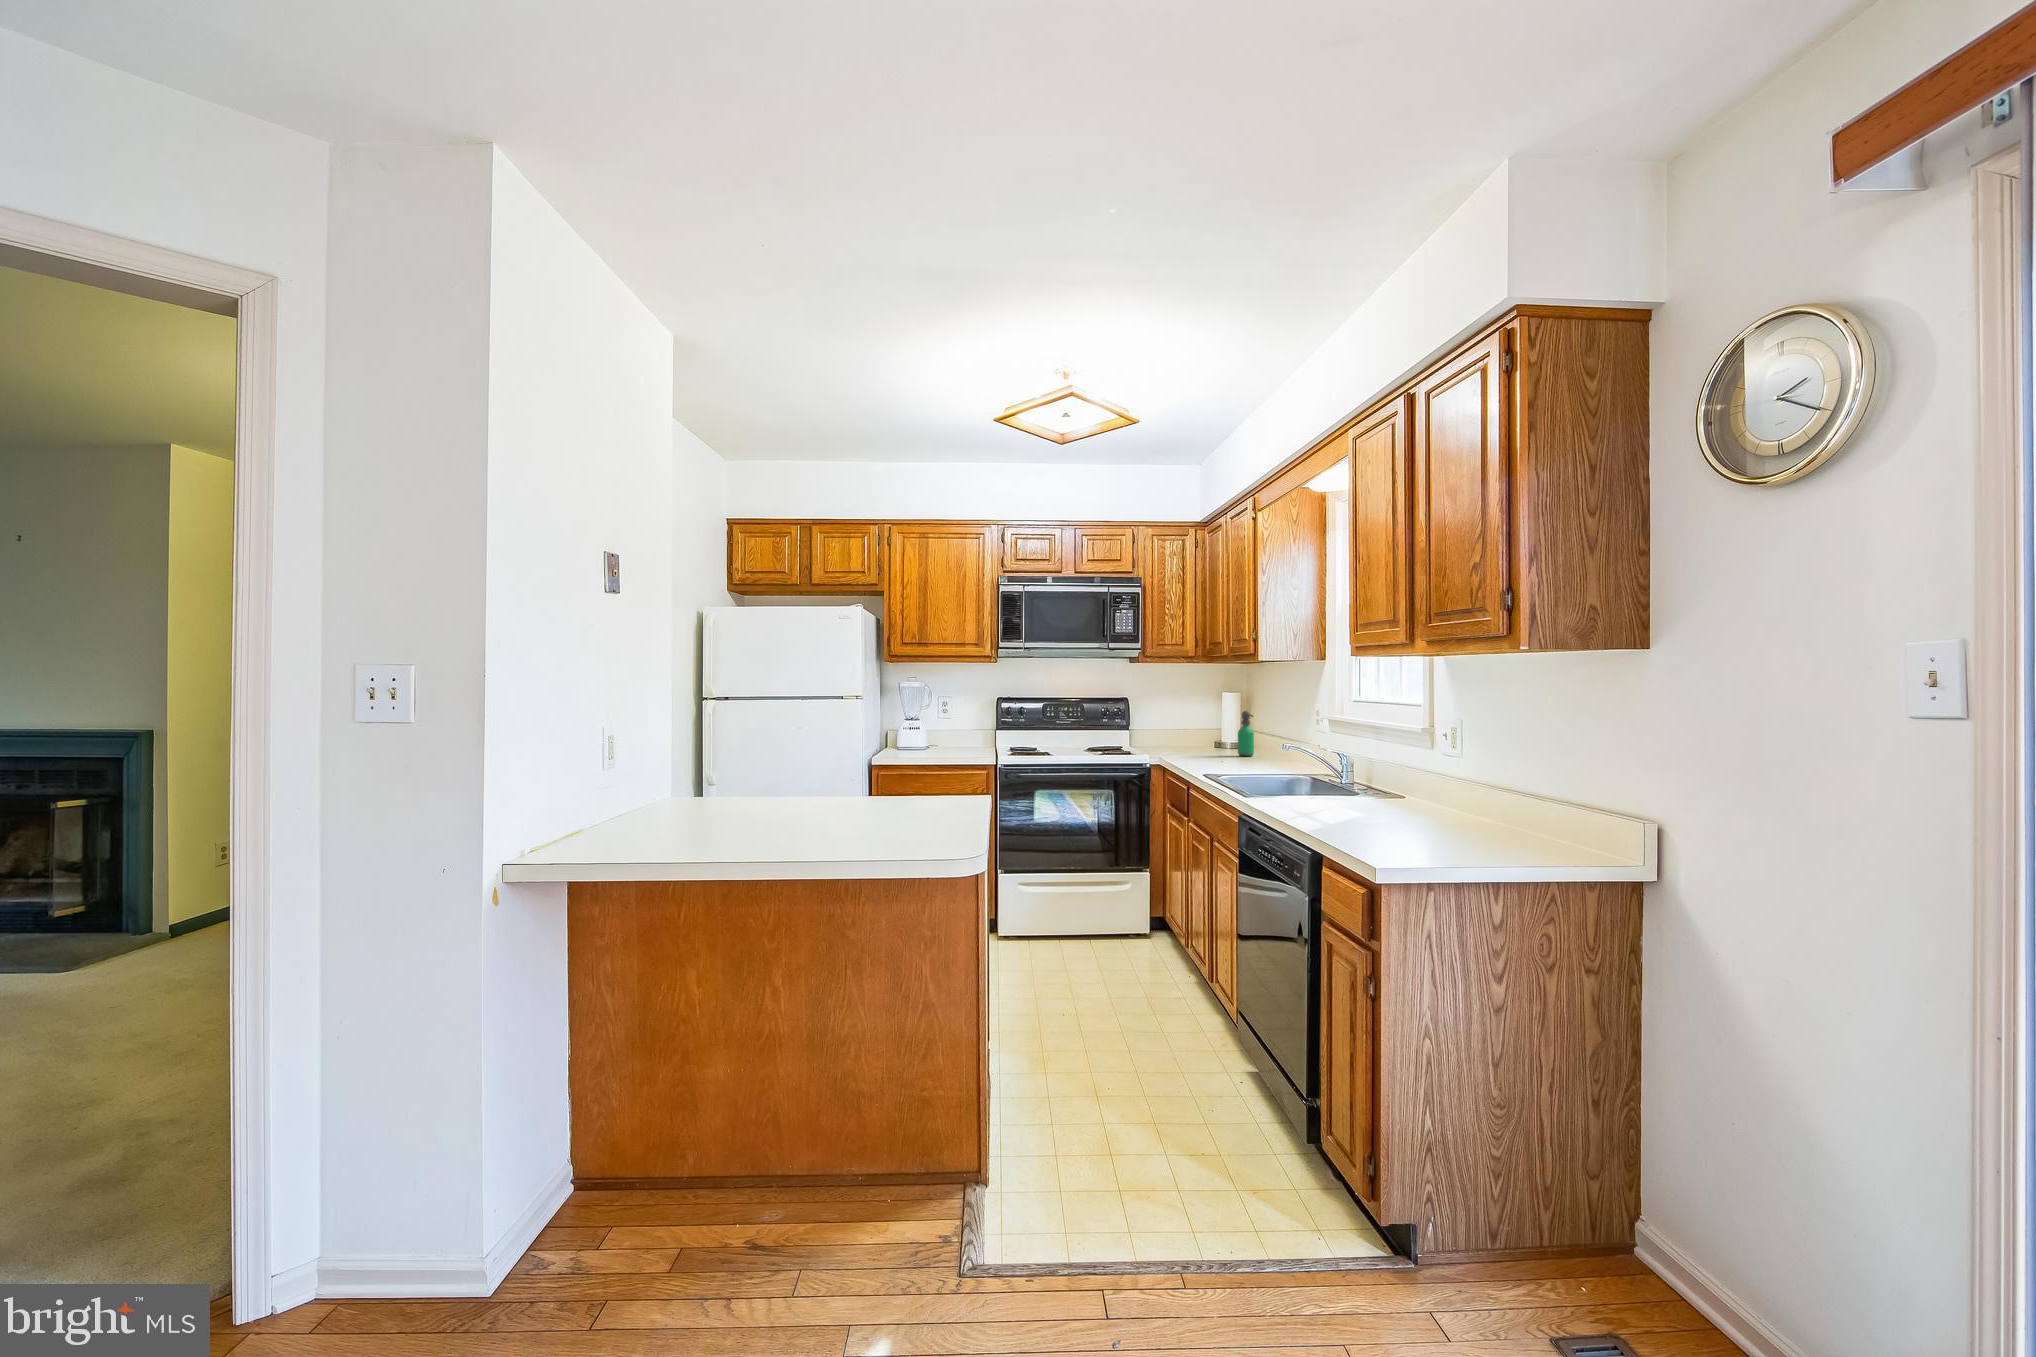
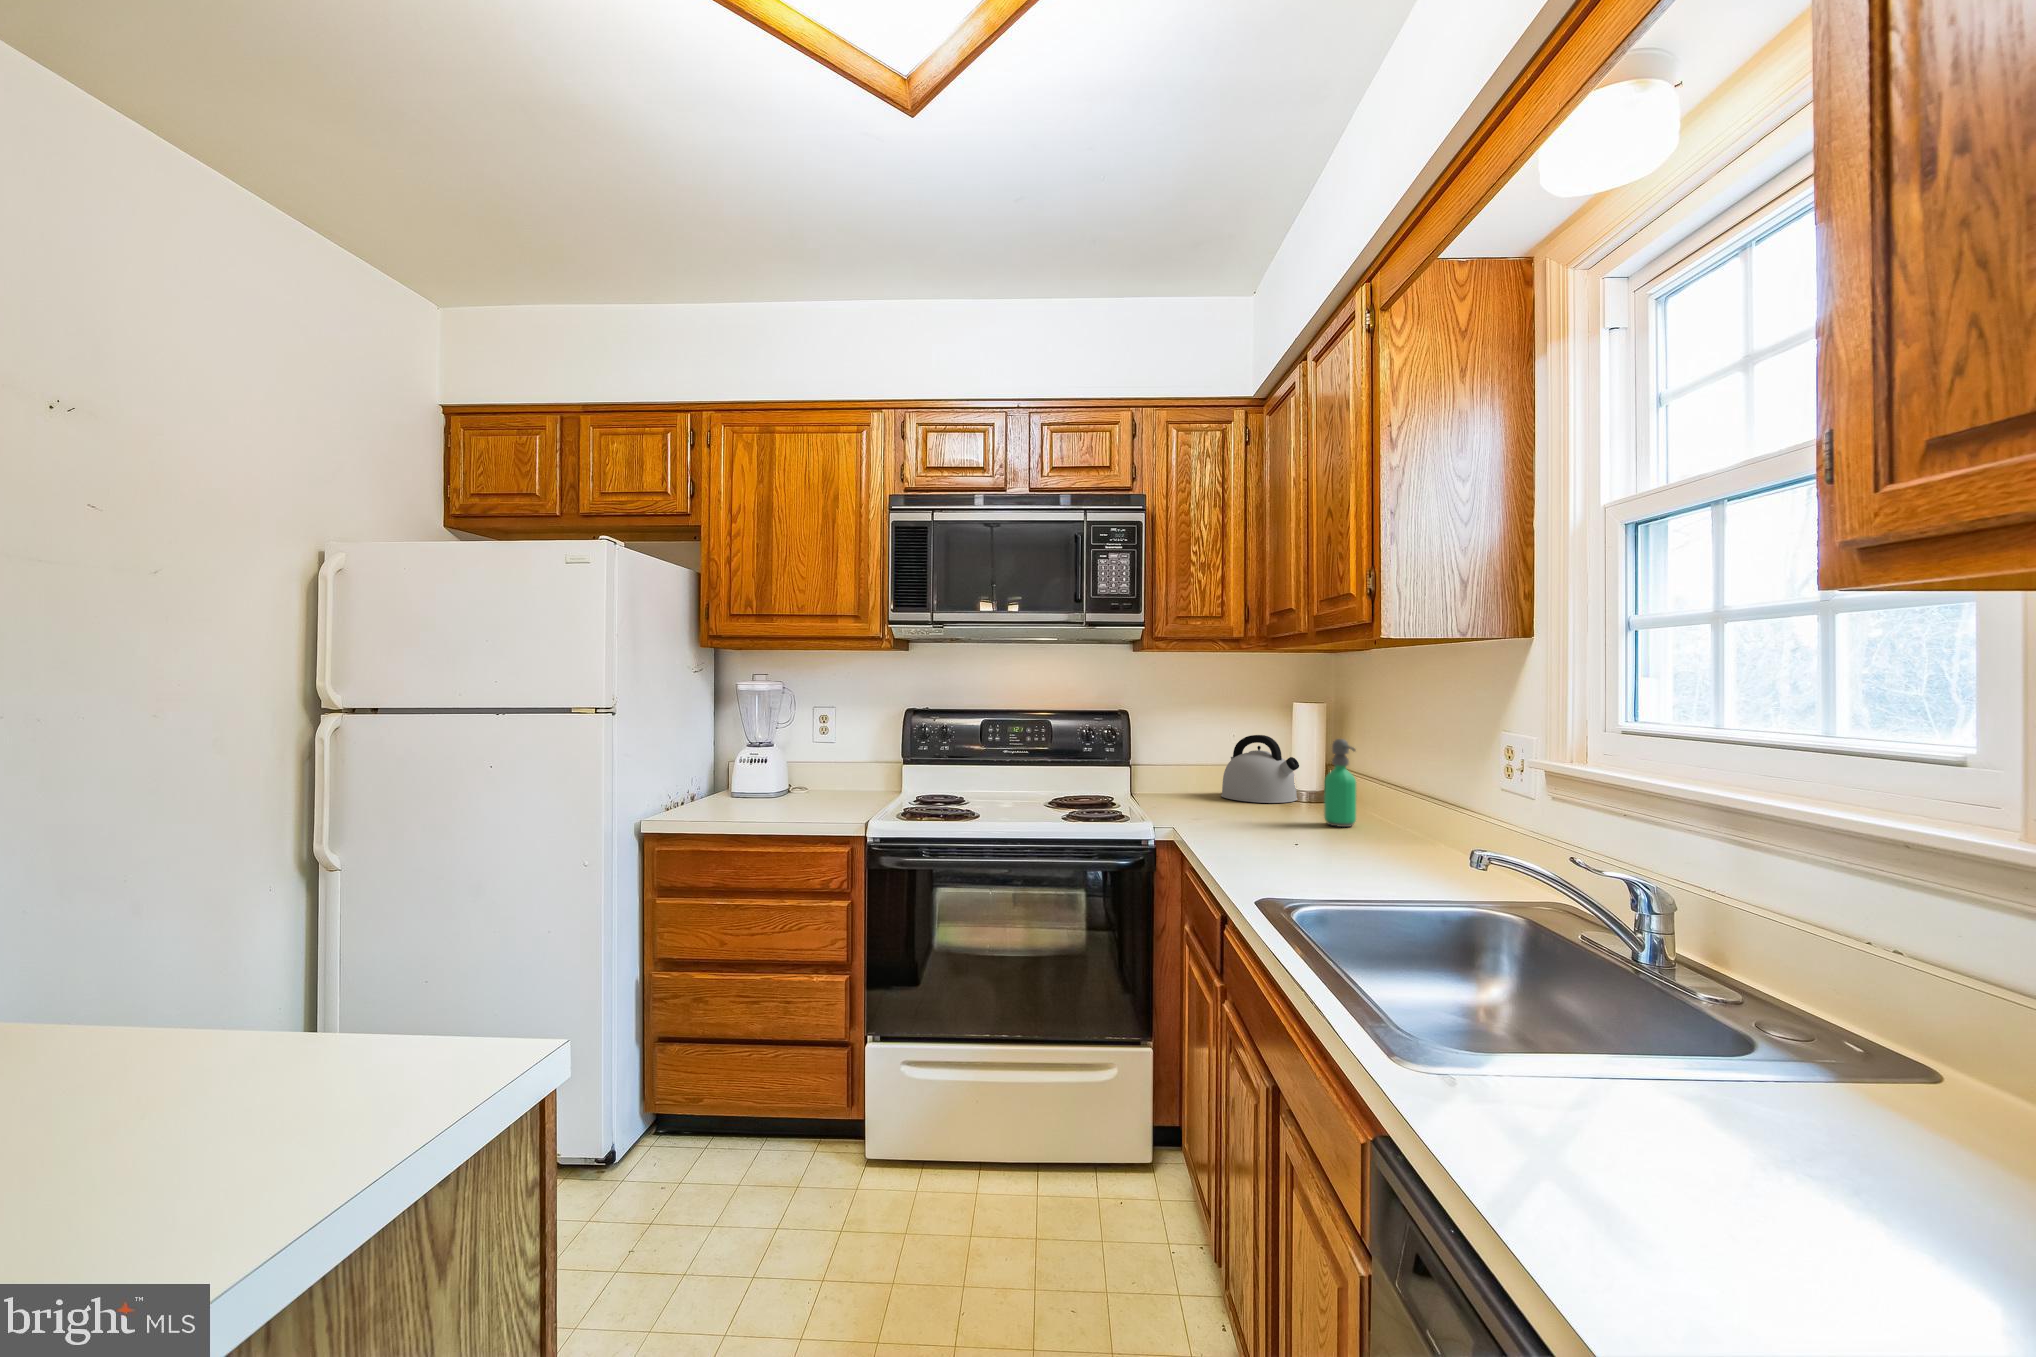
kettle: none [1182,712,1226,750] -> present [1221,735,1299,803]

